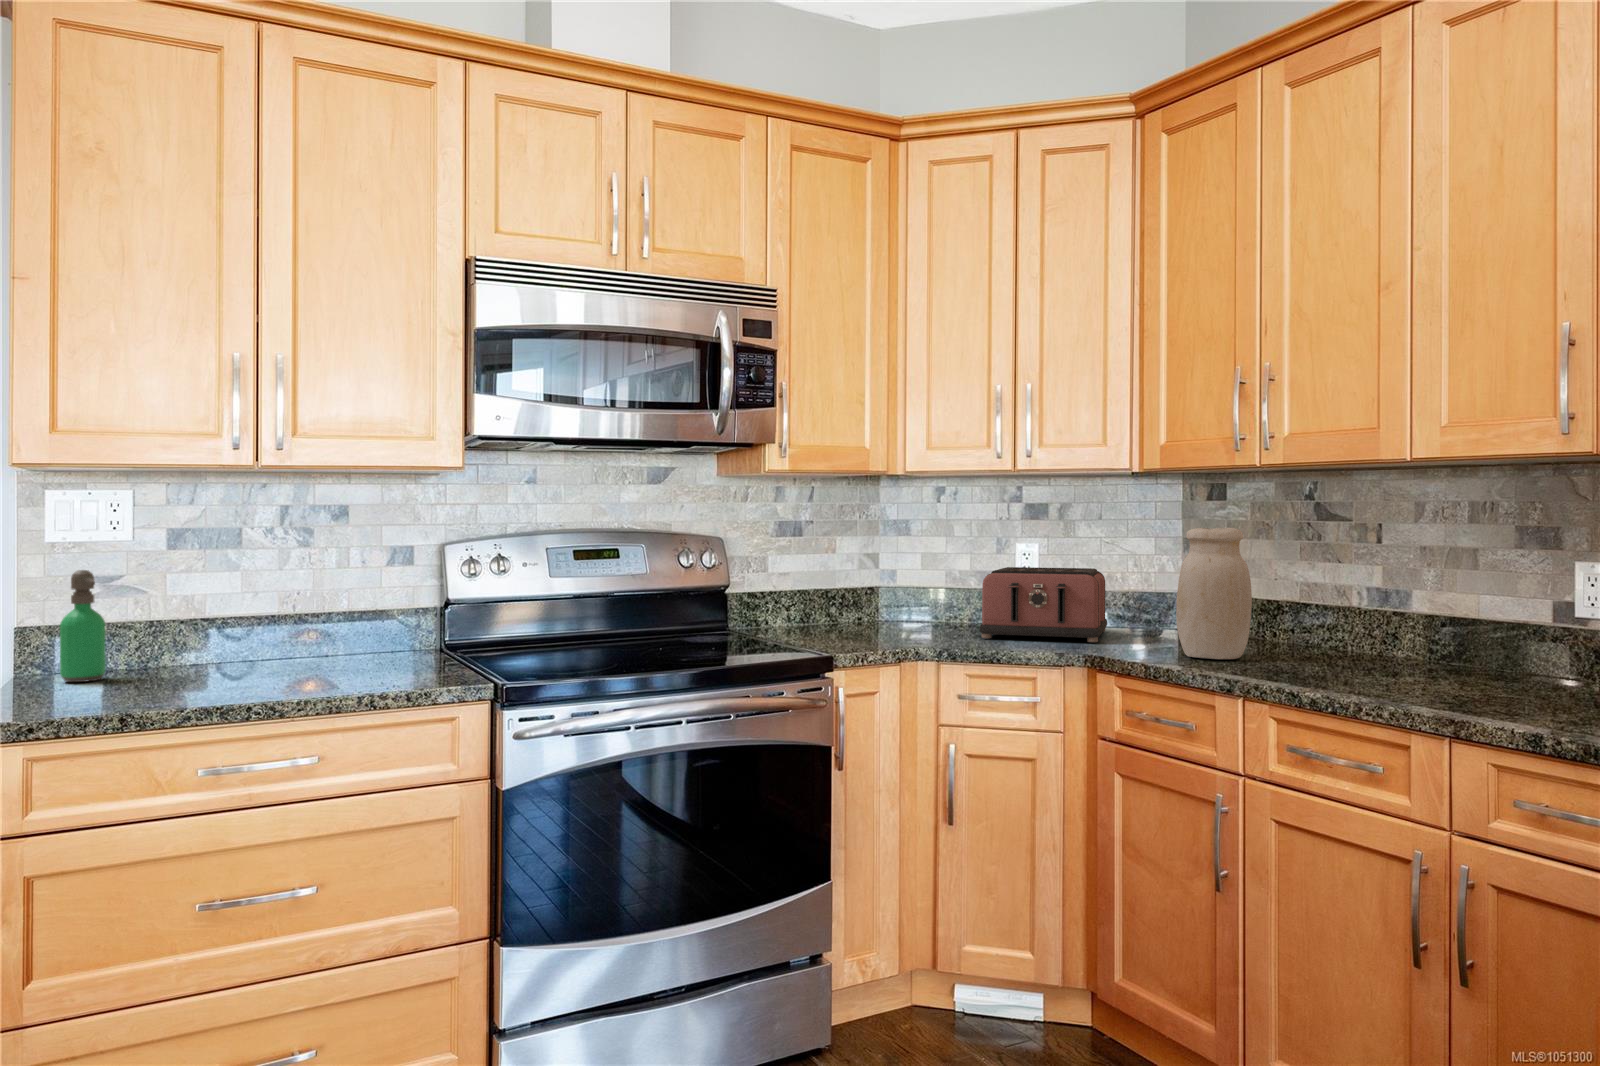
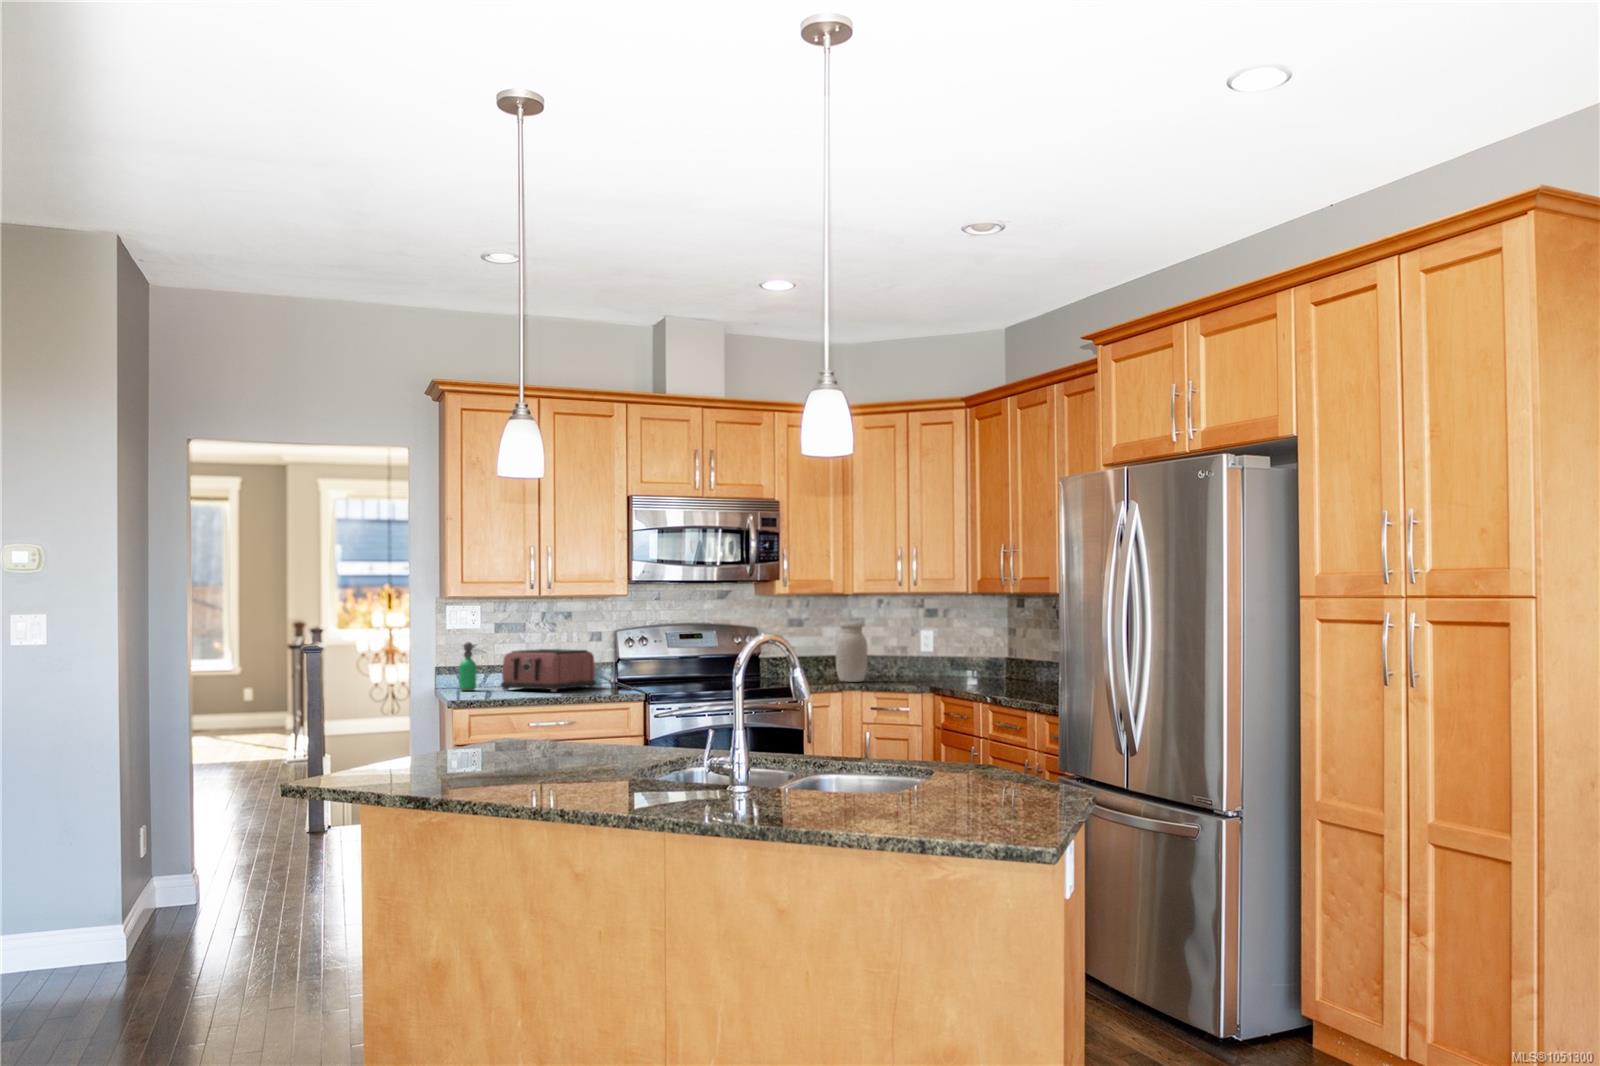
jar: present [1176,528,1252,659] -> present [836,621,868,682]
toaster: present [980,567,1107,642] -> present [501,649,596,692]

